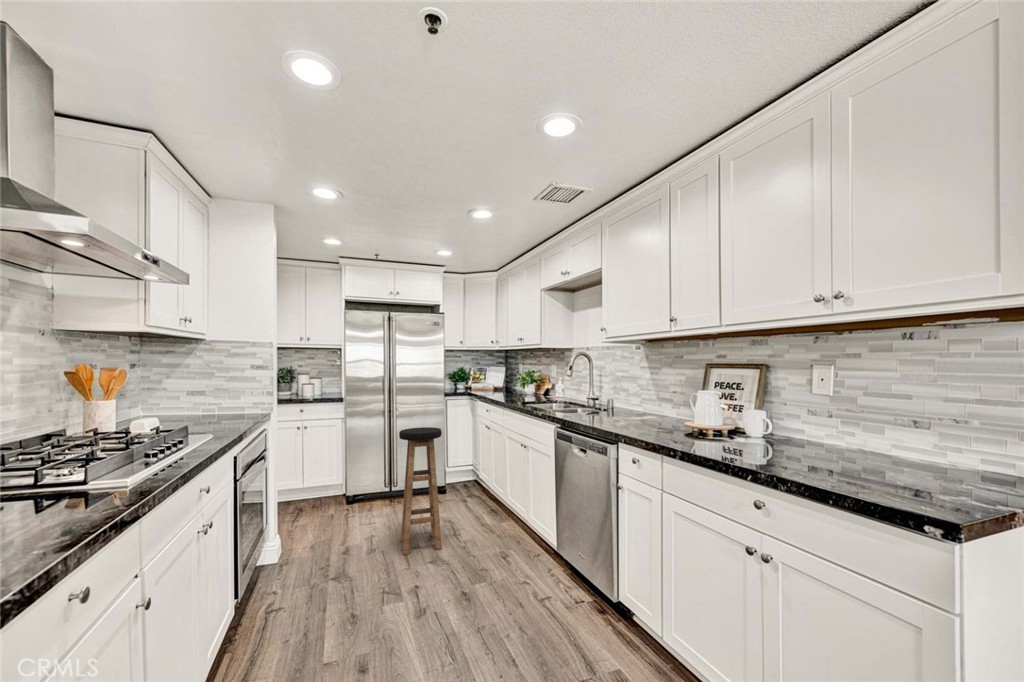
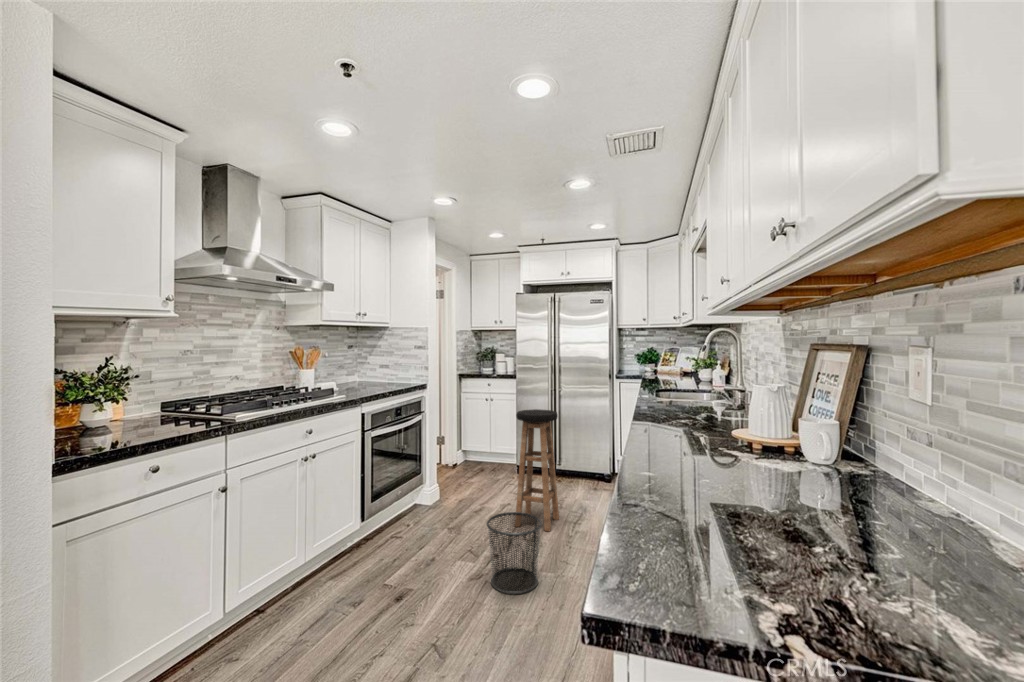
waste bin: none [434,530,491,617] -> present [487,512,542,594]

